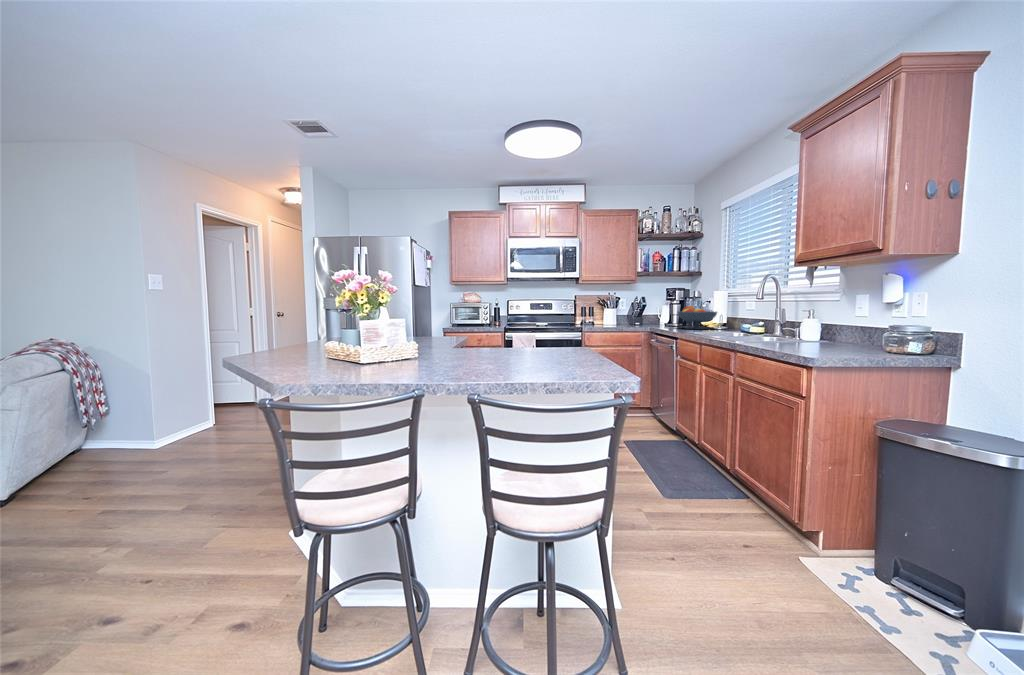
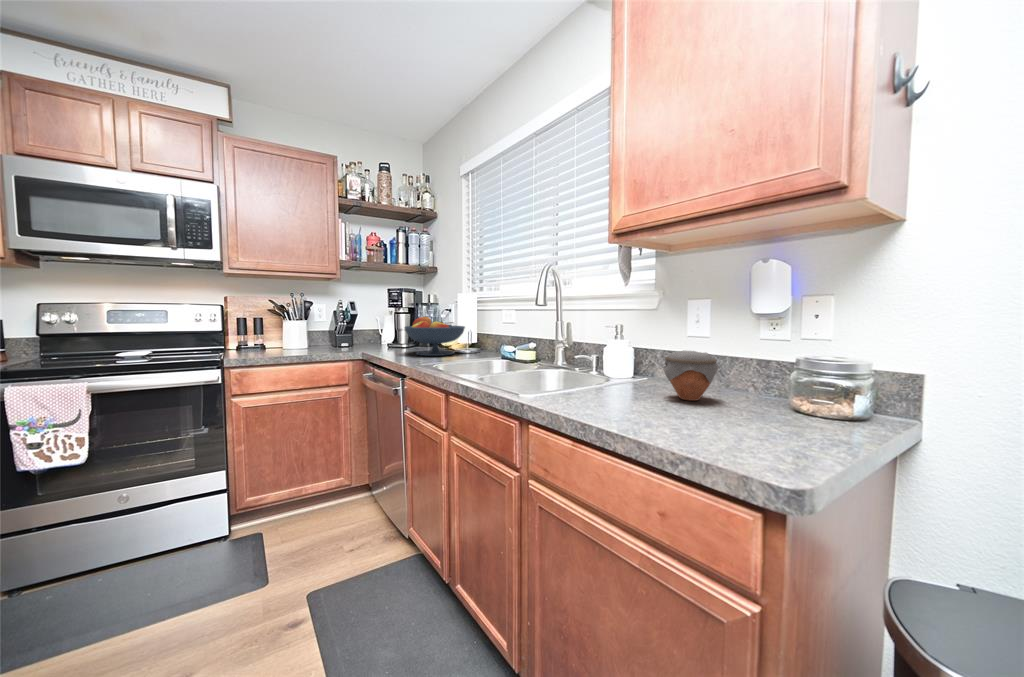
jar: none [823,322,862,348] -> present [664,350,719,401]

